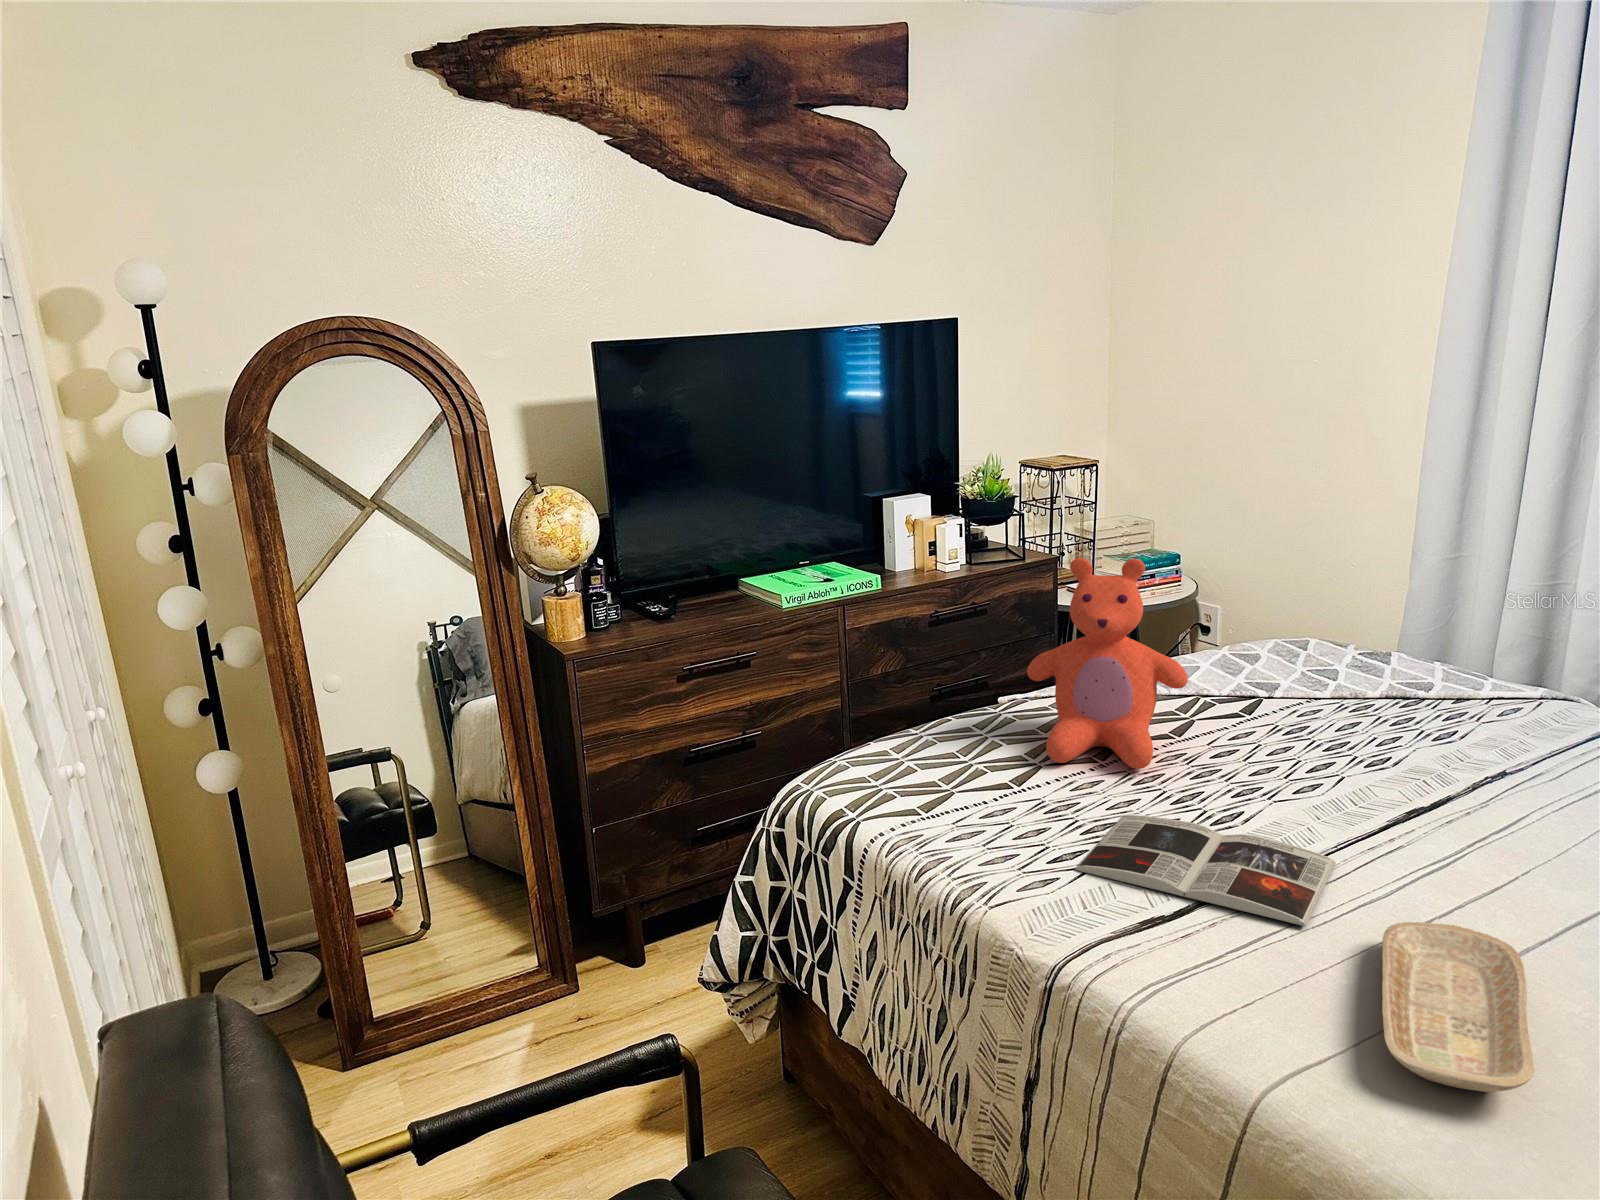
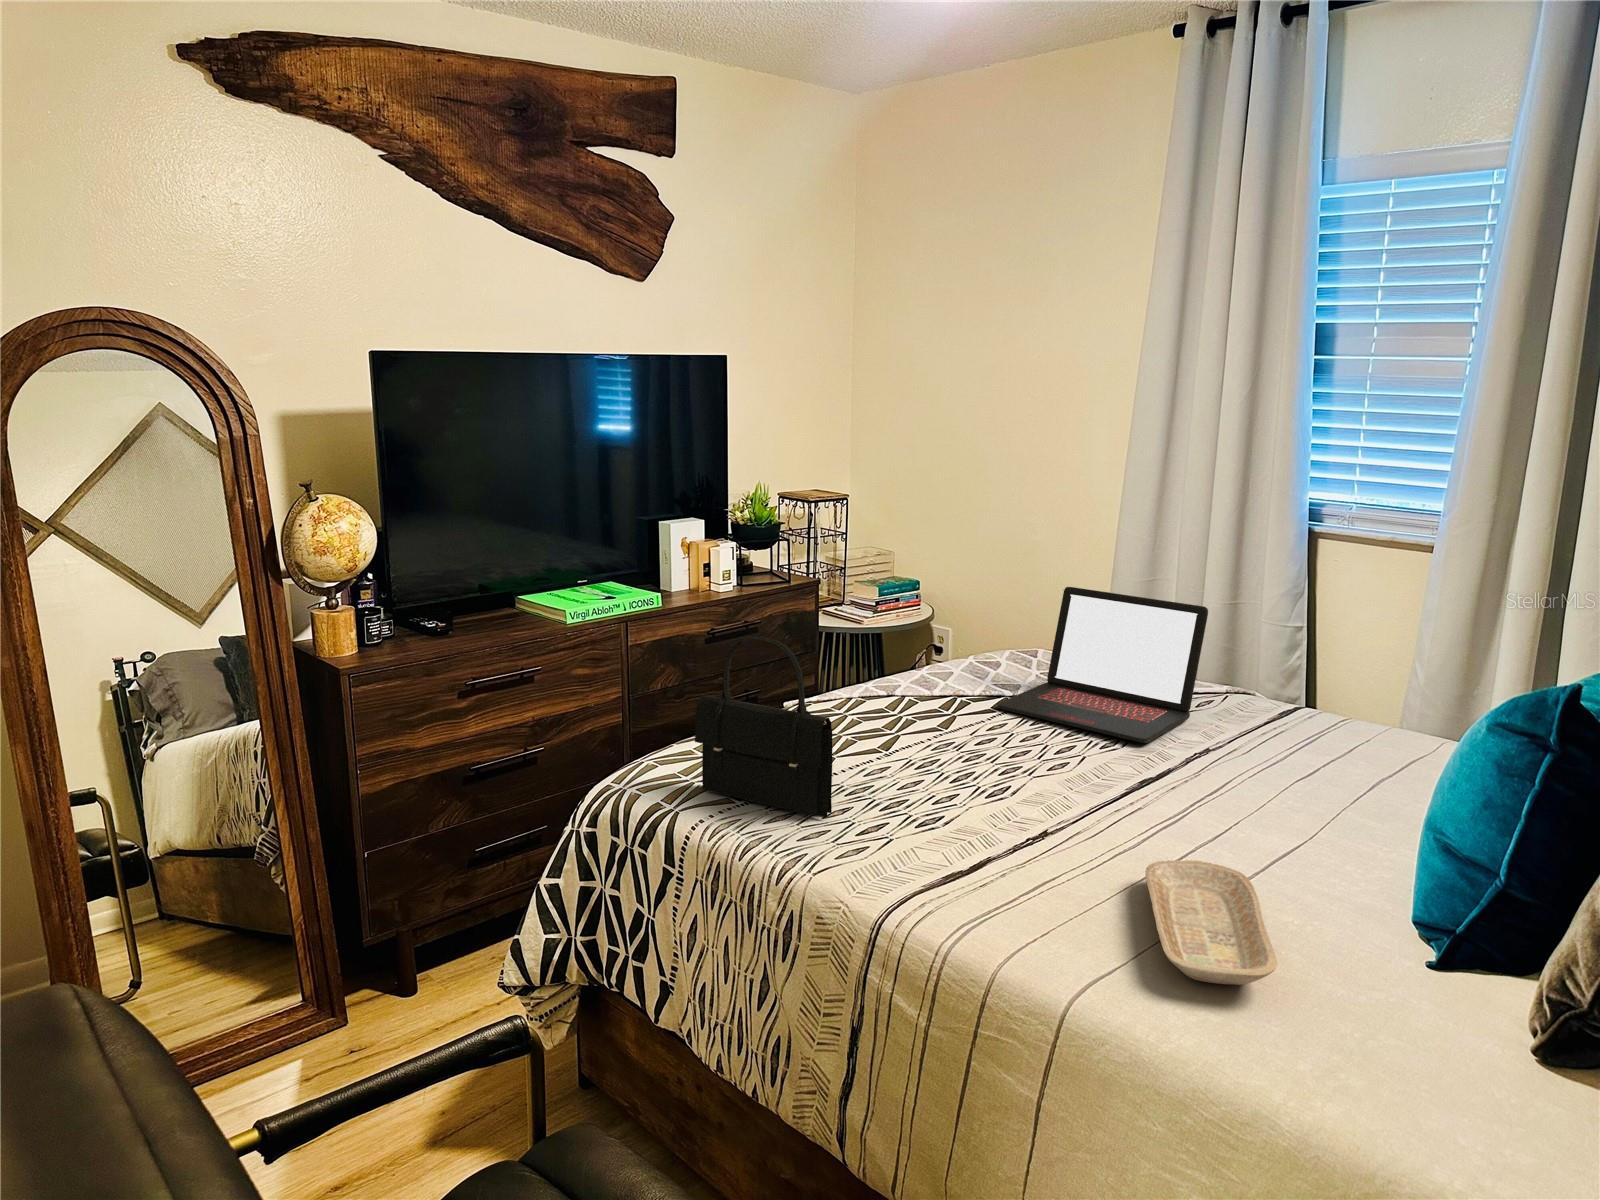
teddy bear: present [1027,558,1188,769] -> none [815,567,956,756]
laptop: none [1244,573,1516,764] -> present [997,587,1208,743]
handbag: none [883,641,1026,839] -> present [695,637,832,818]
magazine: present [1075,815,1336,926] -> none [881,793,1094,872]

